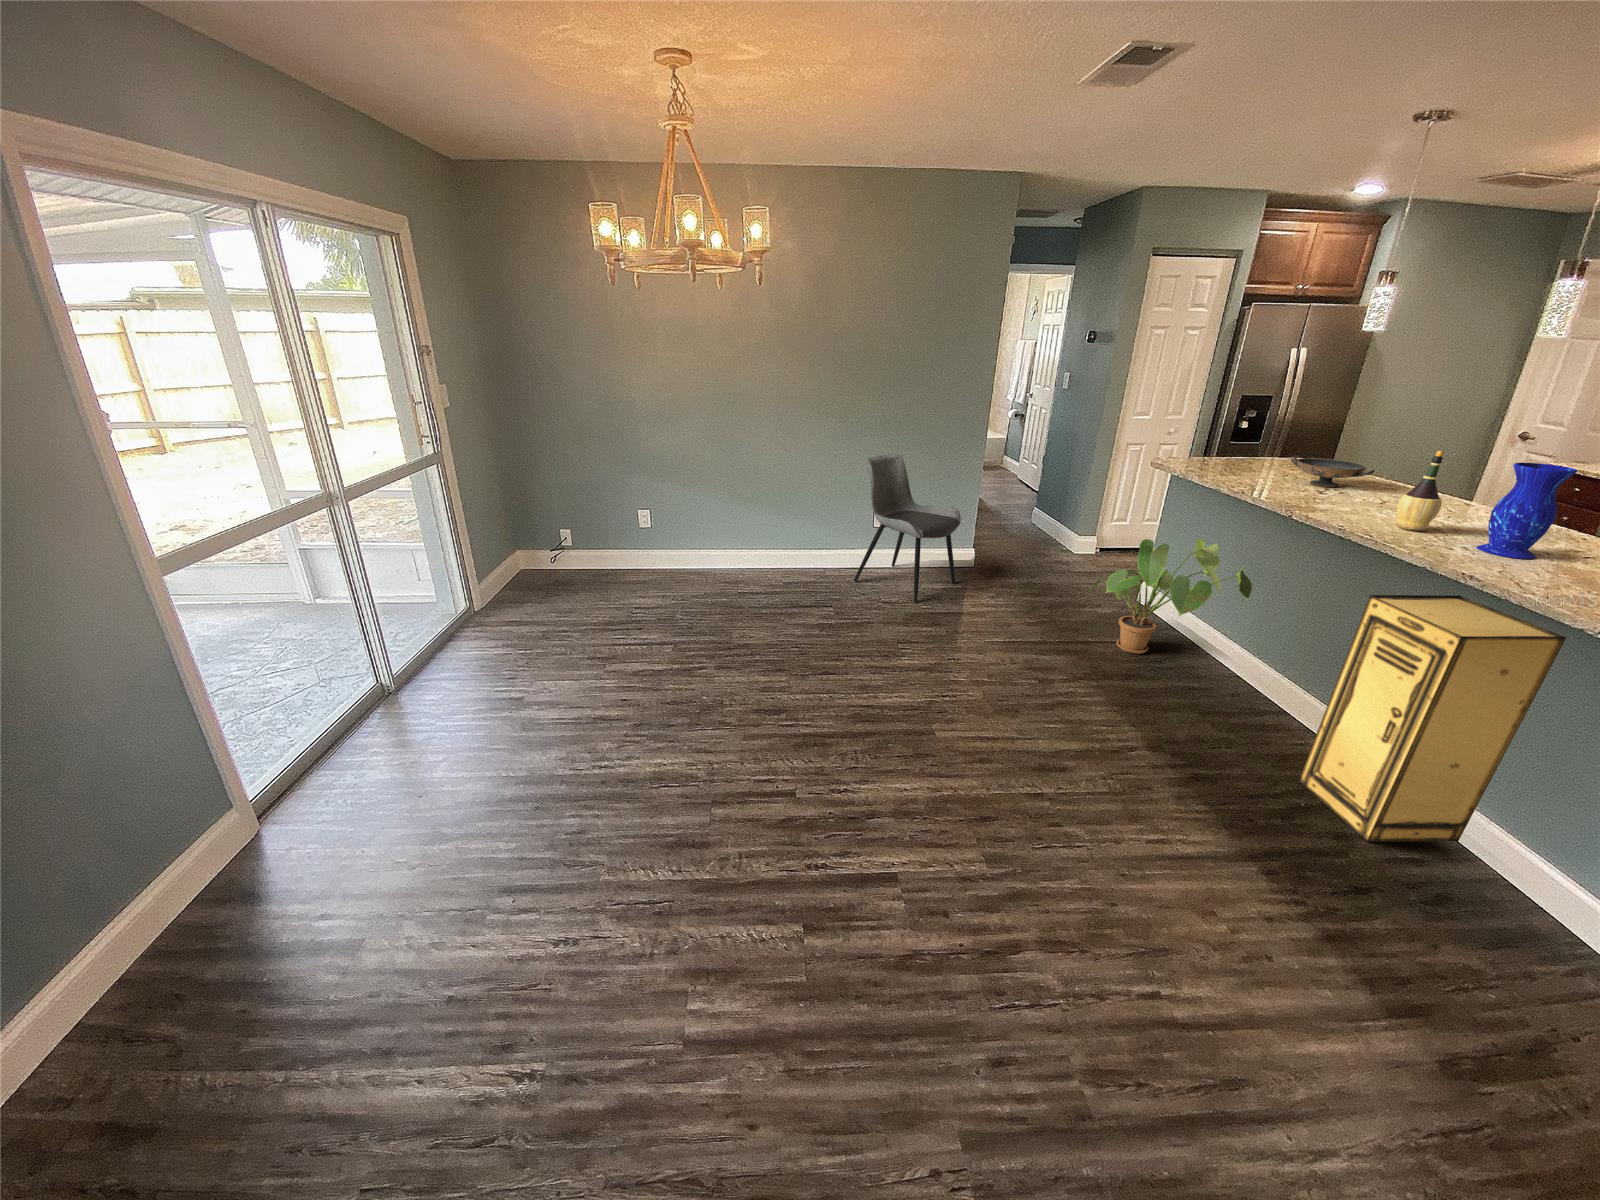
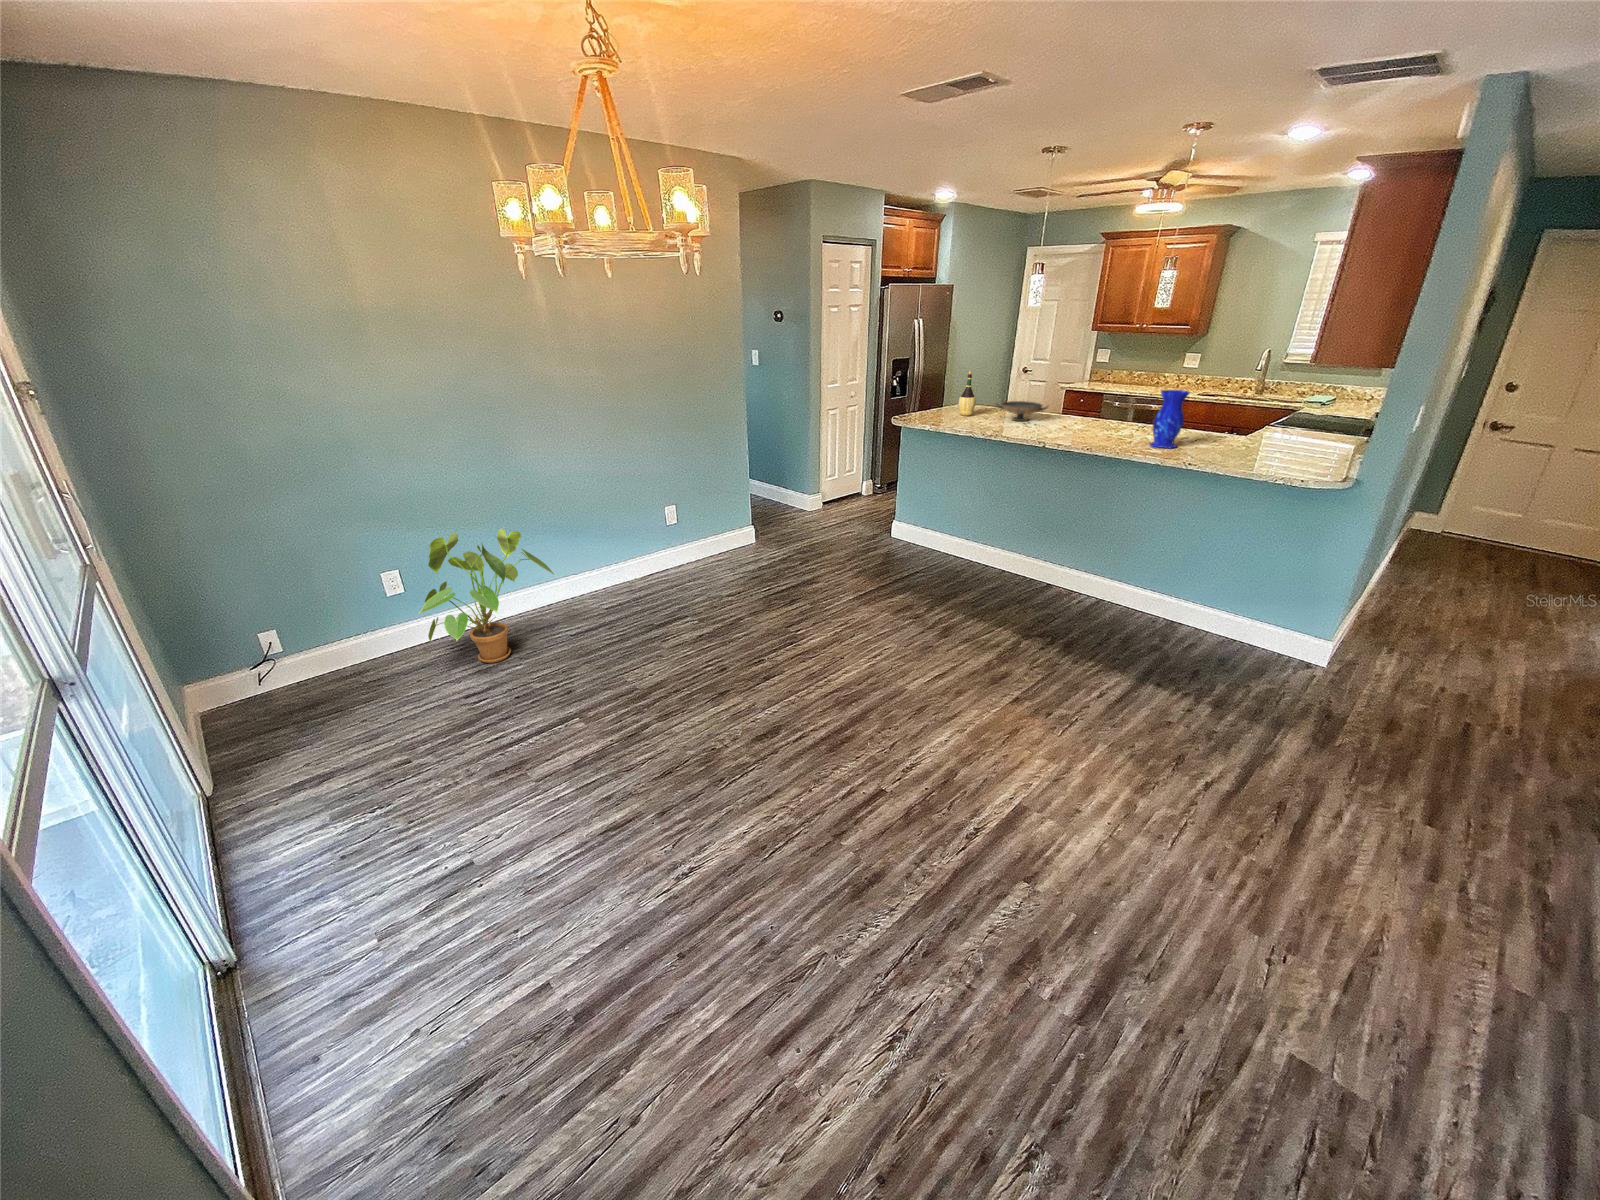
wine bottle: present [1395,451,1444,530] -> present [959,371,976,416]
dining chair: present [854,454,961,602] -> none [664,446,761,586]
house plant: present [1089,539,1252,654] -> present [419,528,554,663]
storage cabinet: present [1298,595,1566,842] -> none [1104,477,1224,641]

